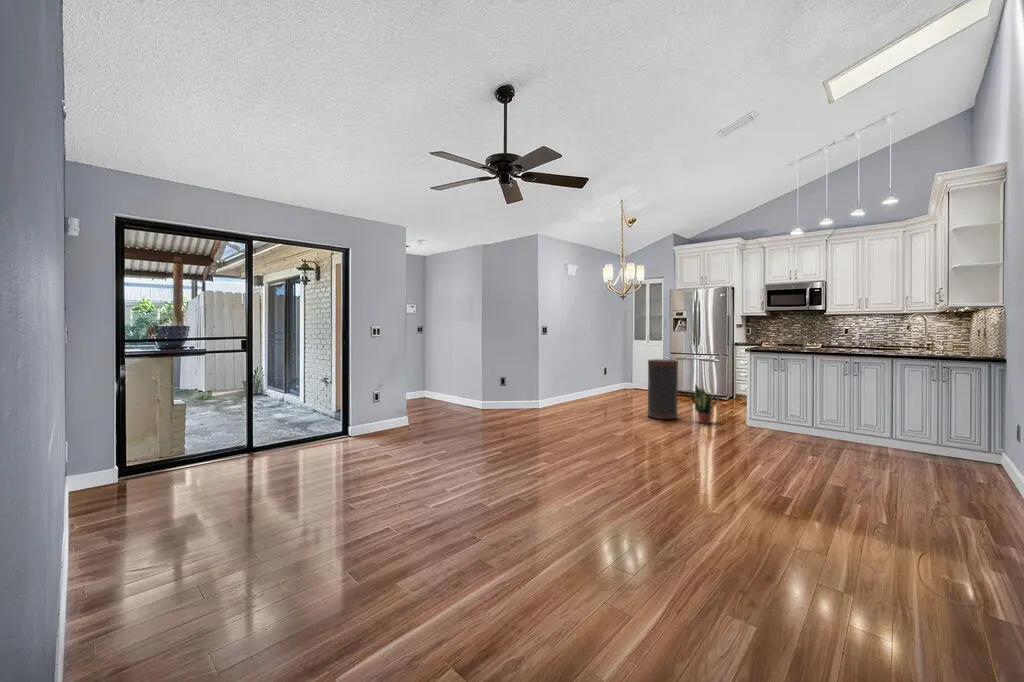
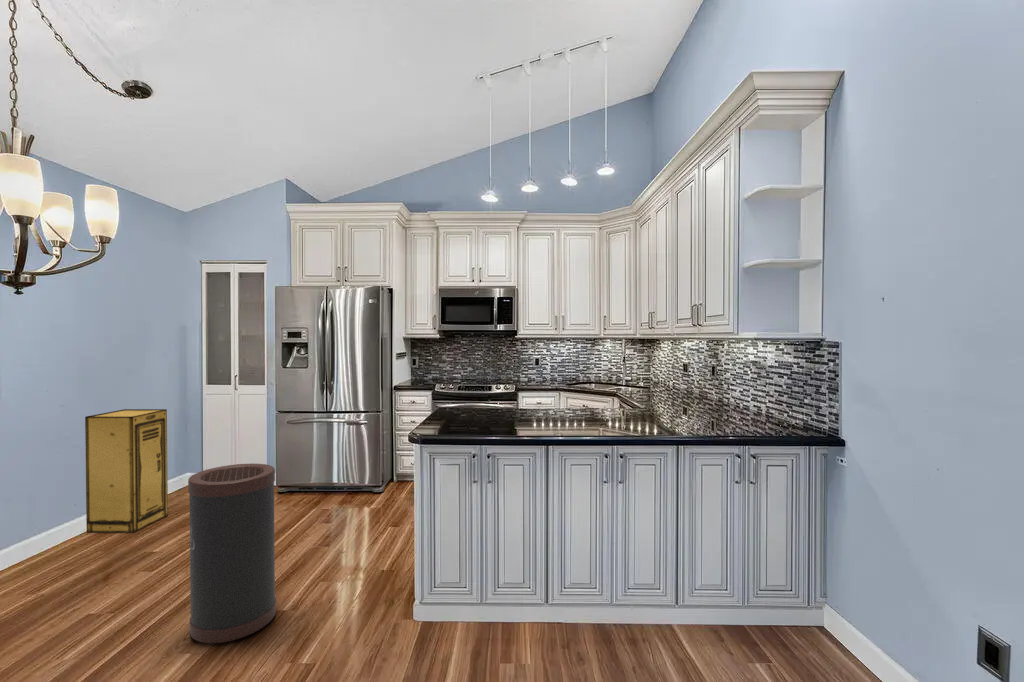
storage cabinet: none [595,347,622,397] -> present [85,409,168,533]
potted plant: present [690,385,719,424] -> none [305,527,373,624]

